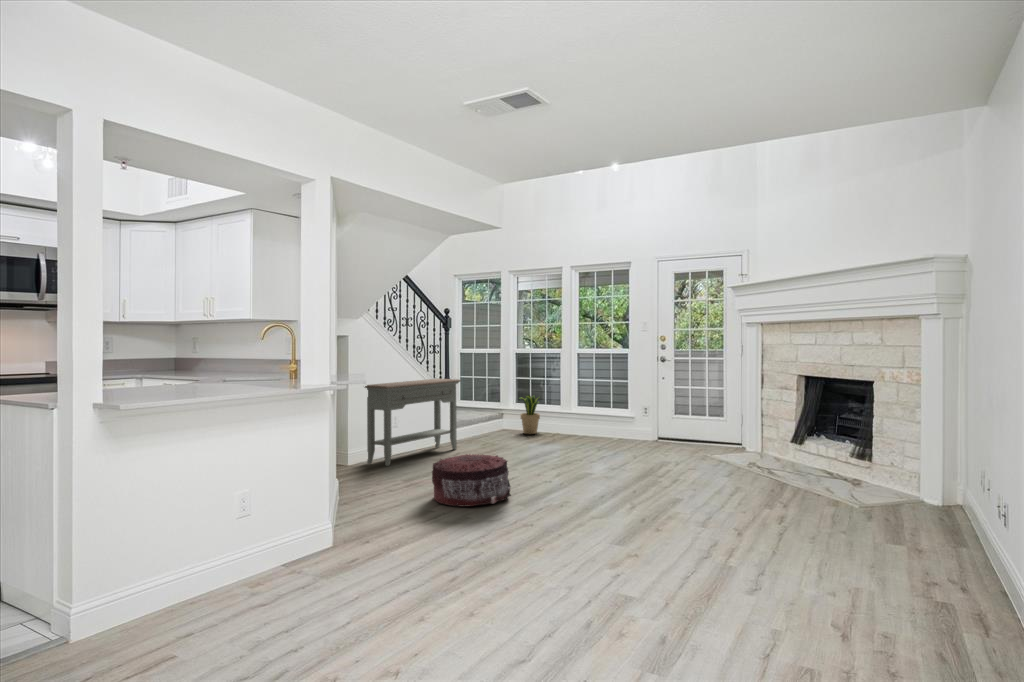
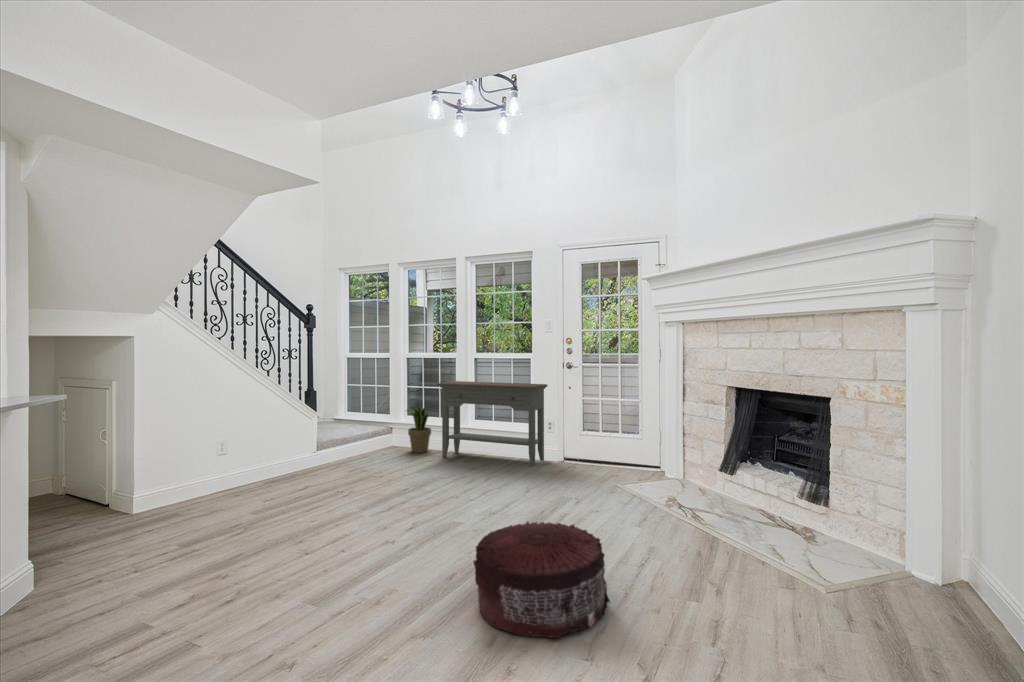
console table: present [365,379,461,466] -> present [437,381,548,466]
pouf: present [432,454,511,506] -> present [473,521,610,638]

